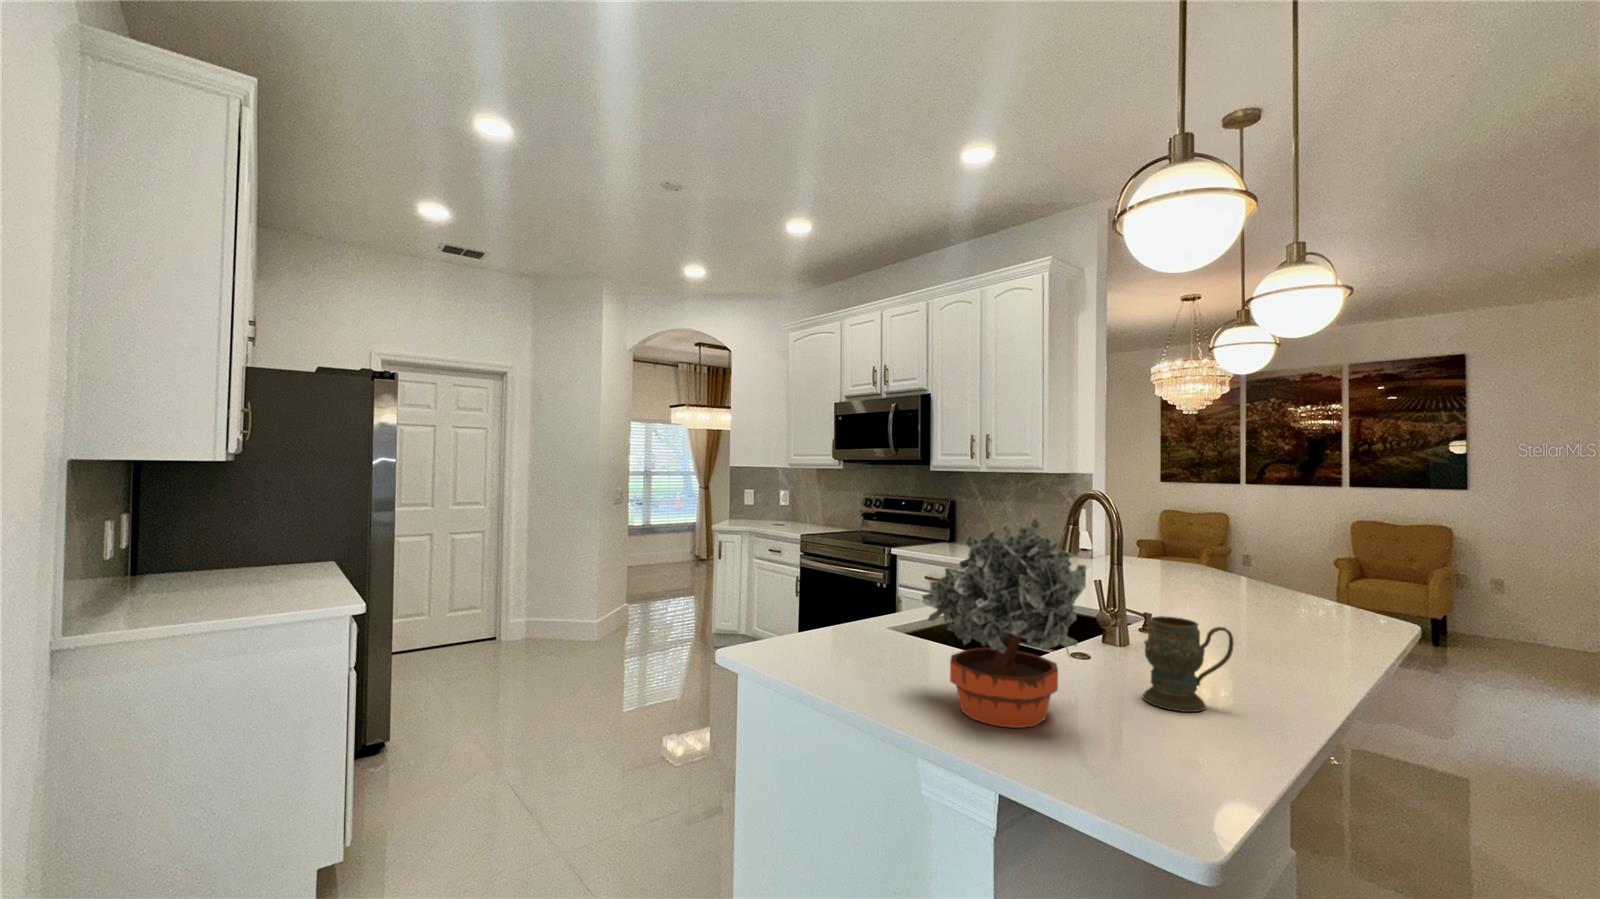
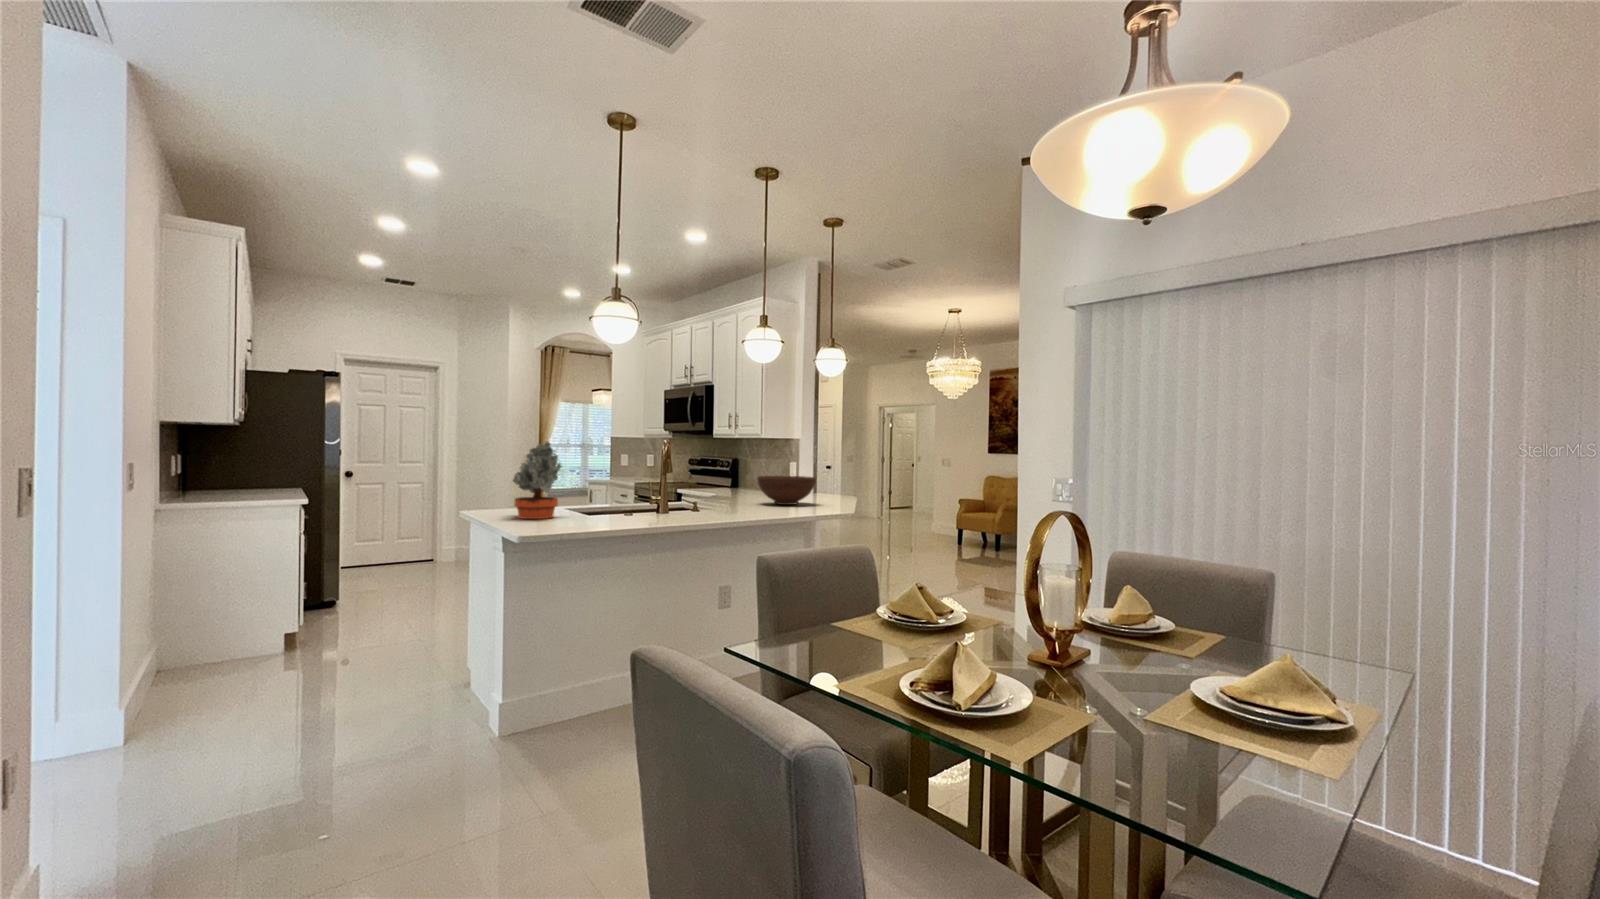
fruit bowl: none [1194,549,1326,610] -> present [757,476,816,505]
mug: present [1143,616,1234,712] -> none [602,485,631,518]

